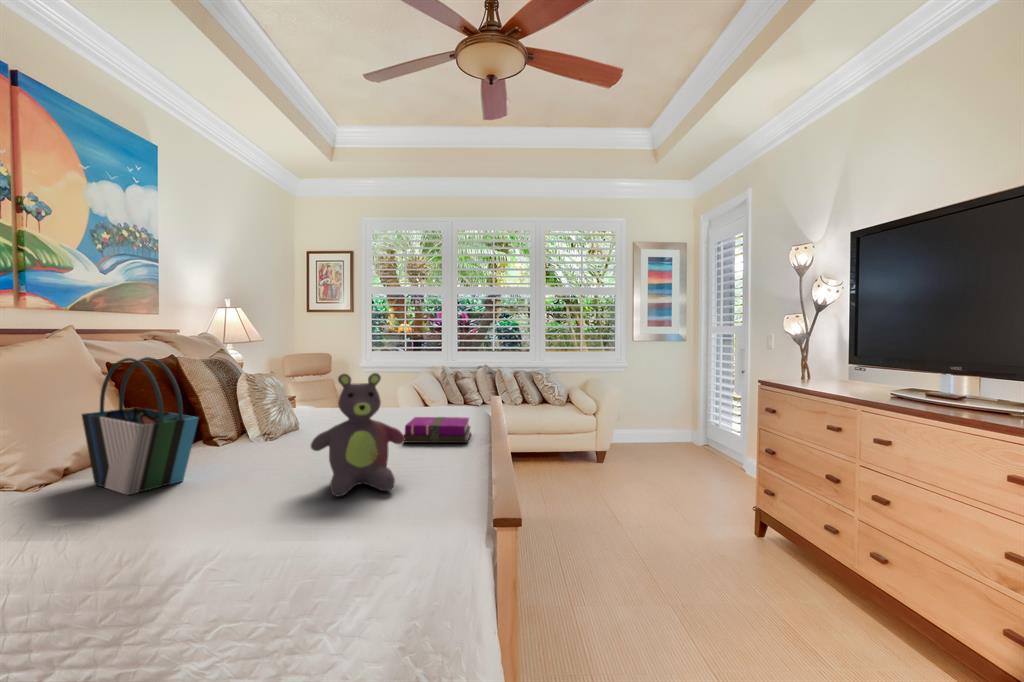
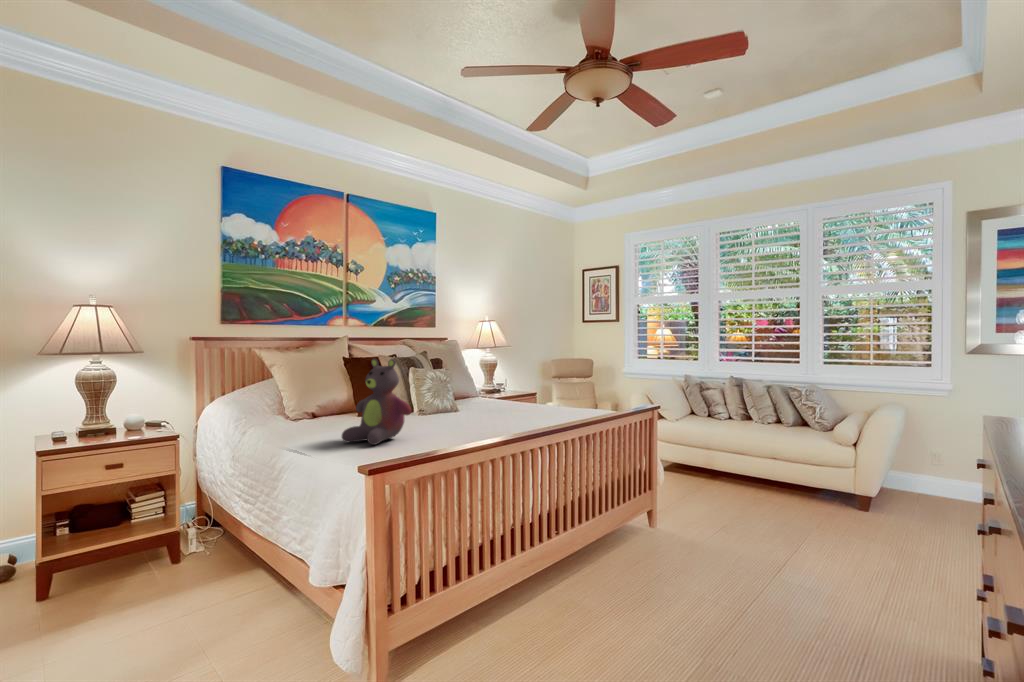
tote bag: present [82,357,199,495] -> none [295,349,334,427]
notebook: present [404,417,470,443] -> none [477,408,548,433]

